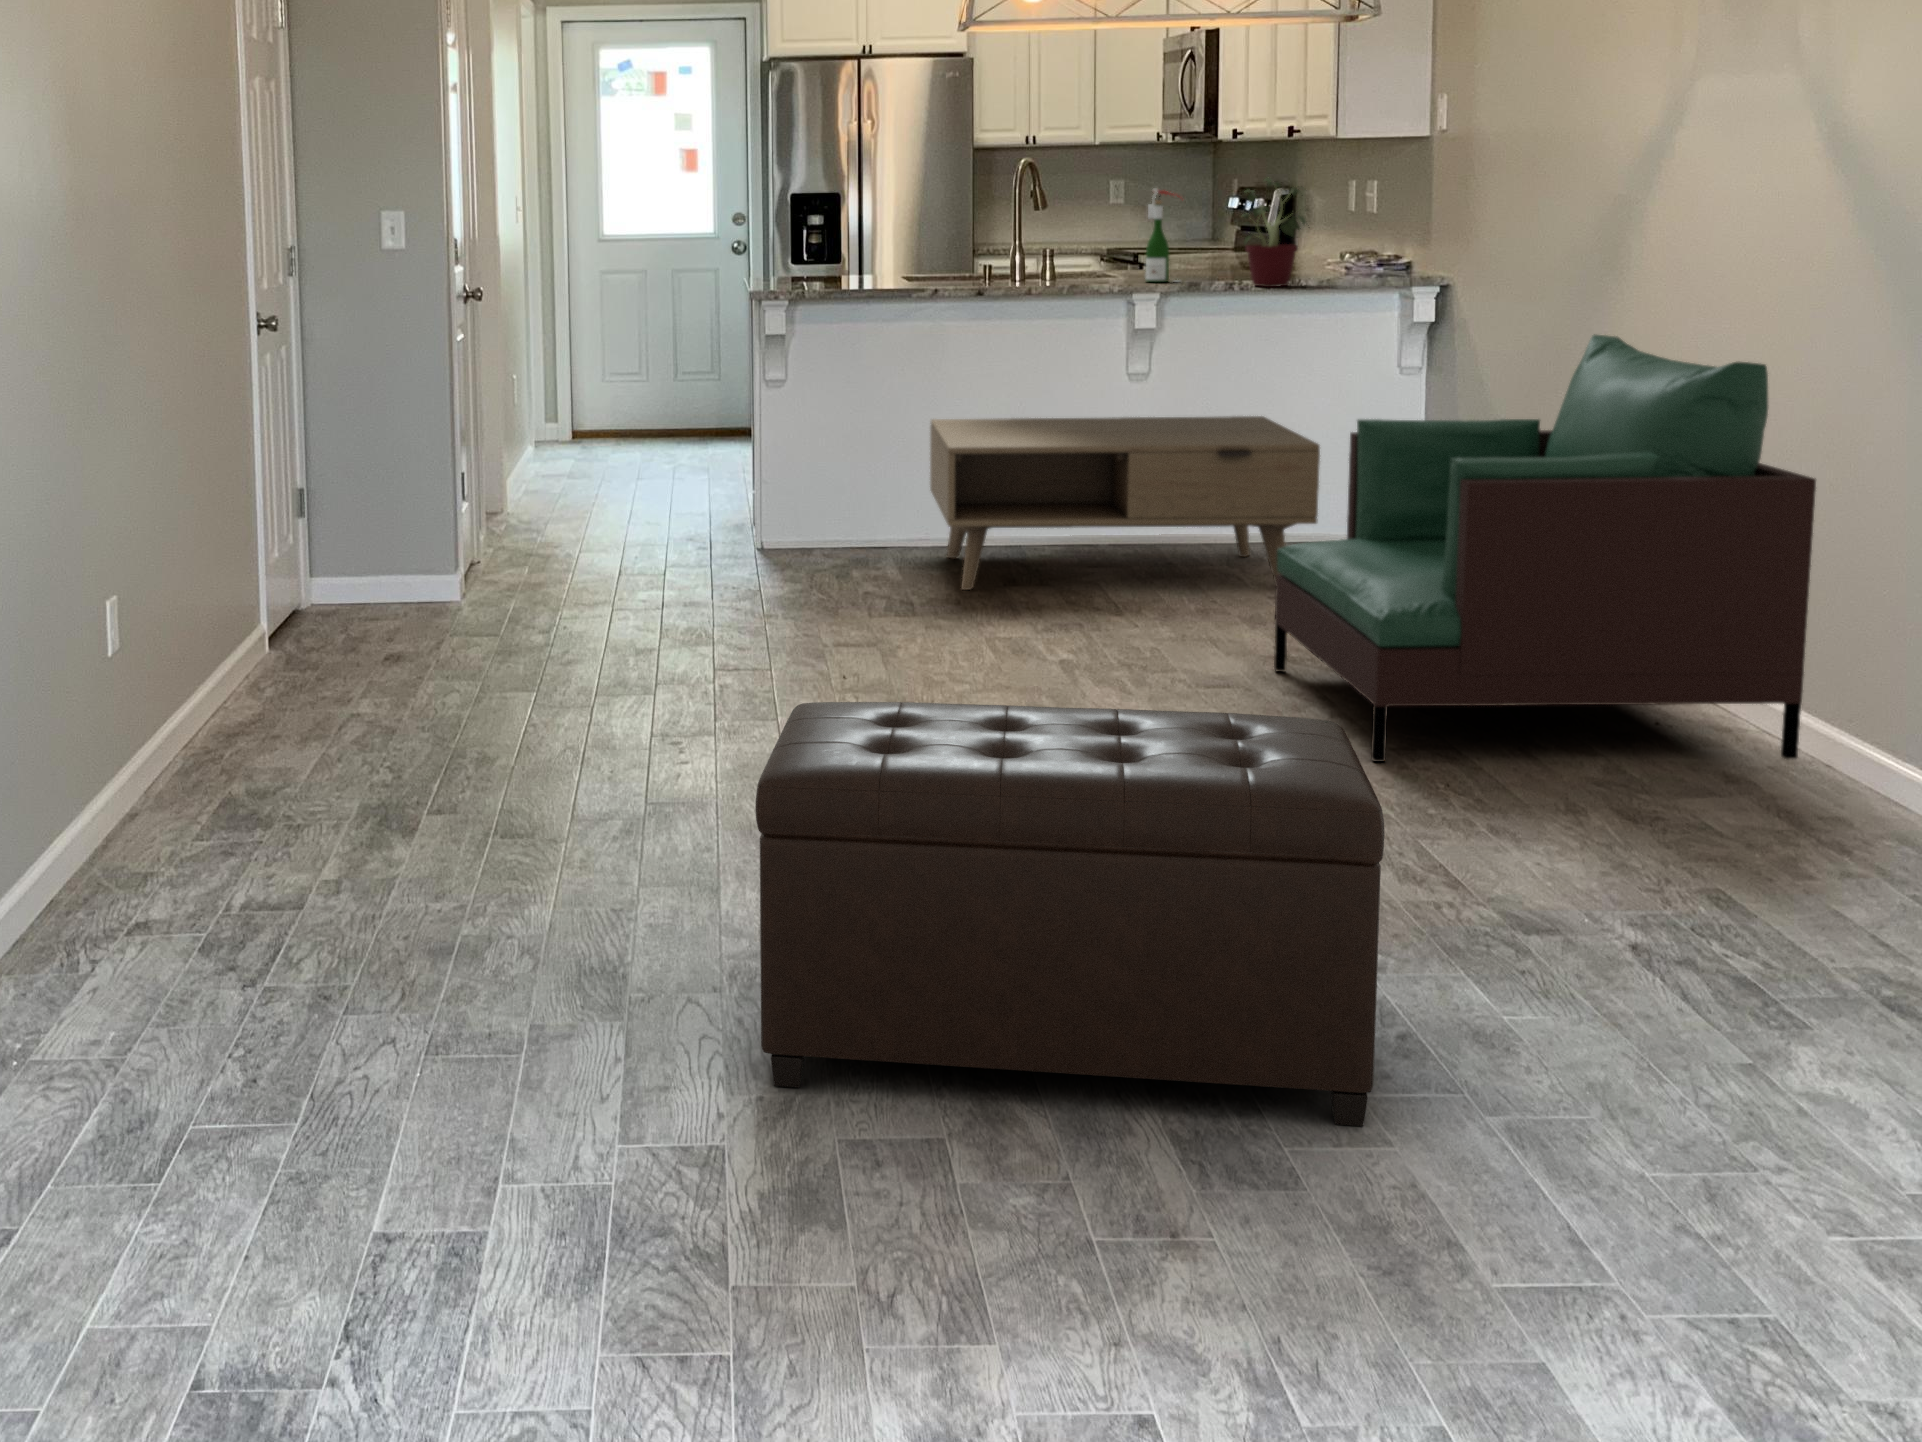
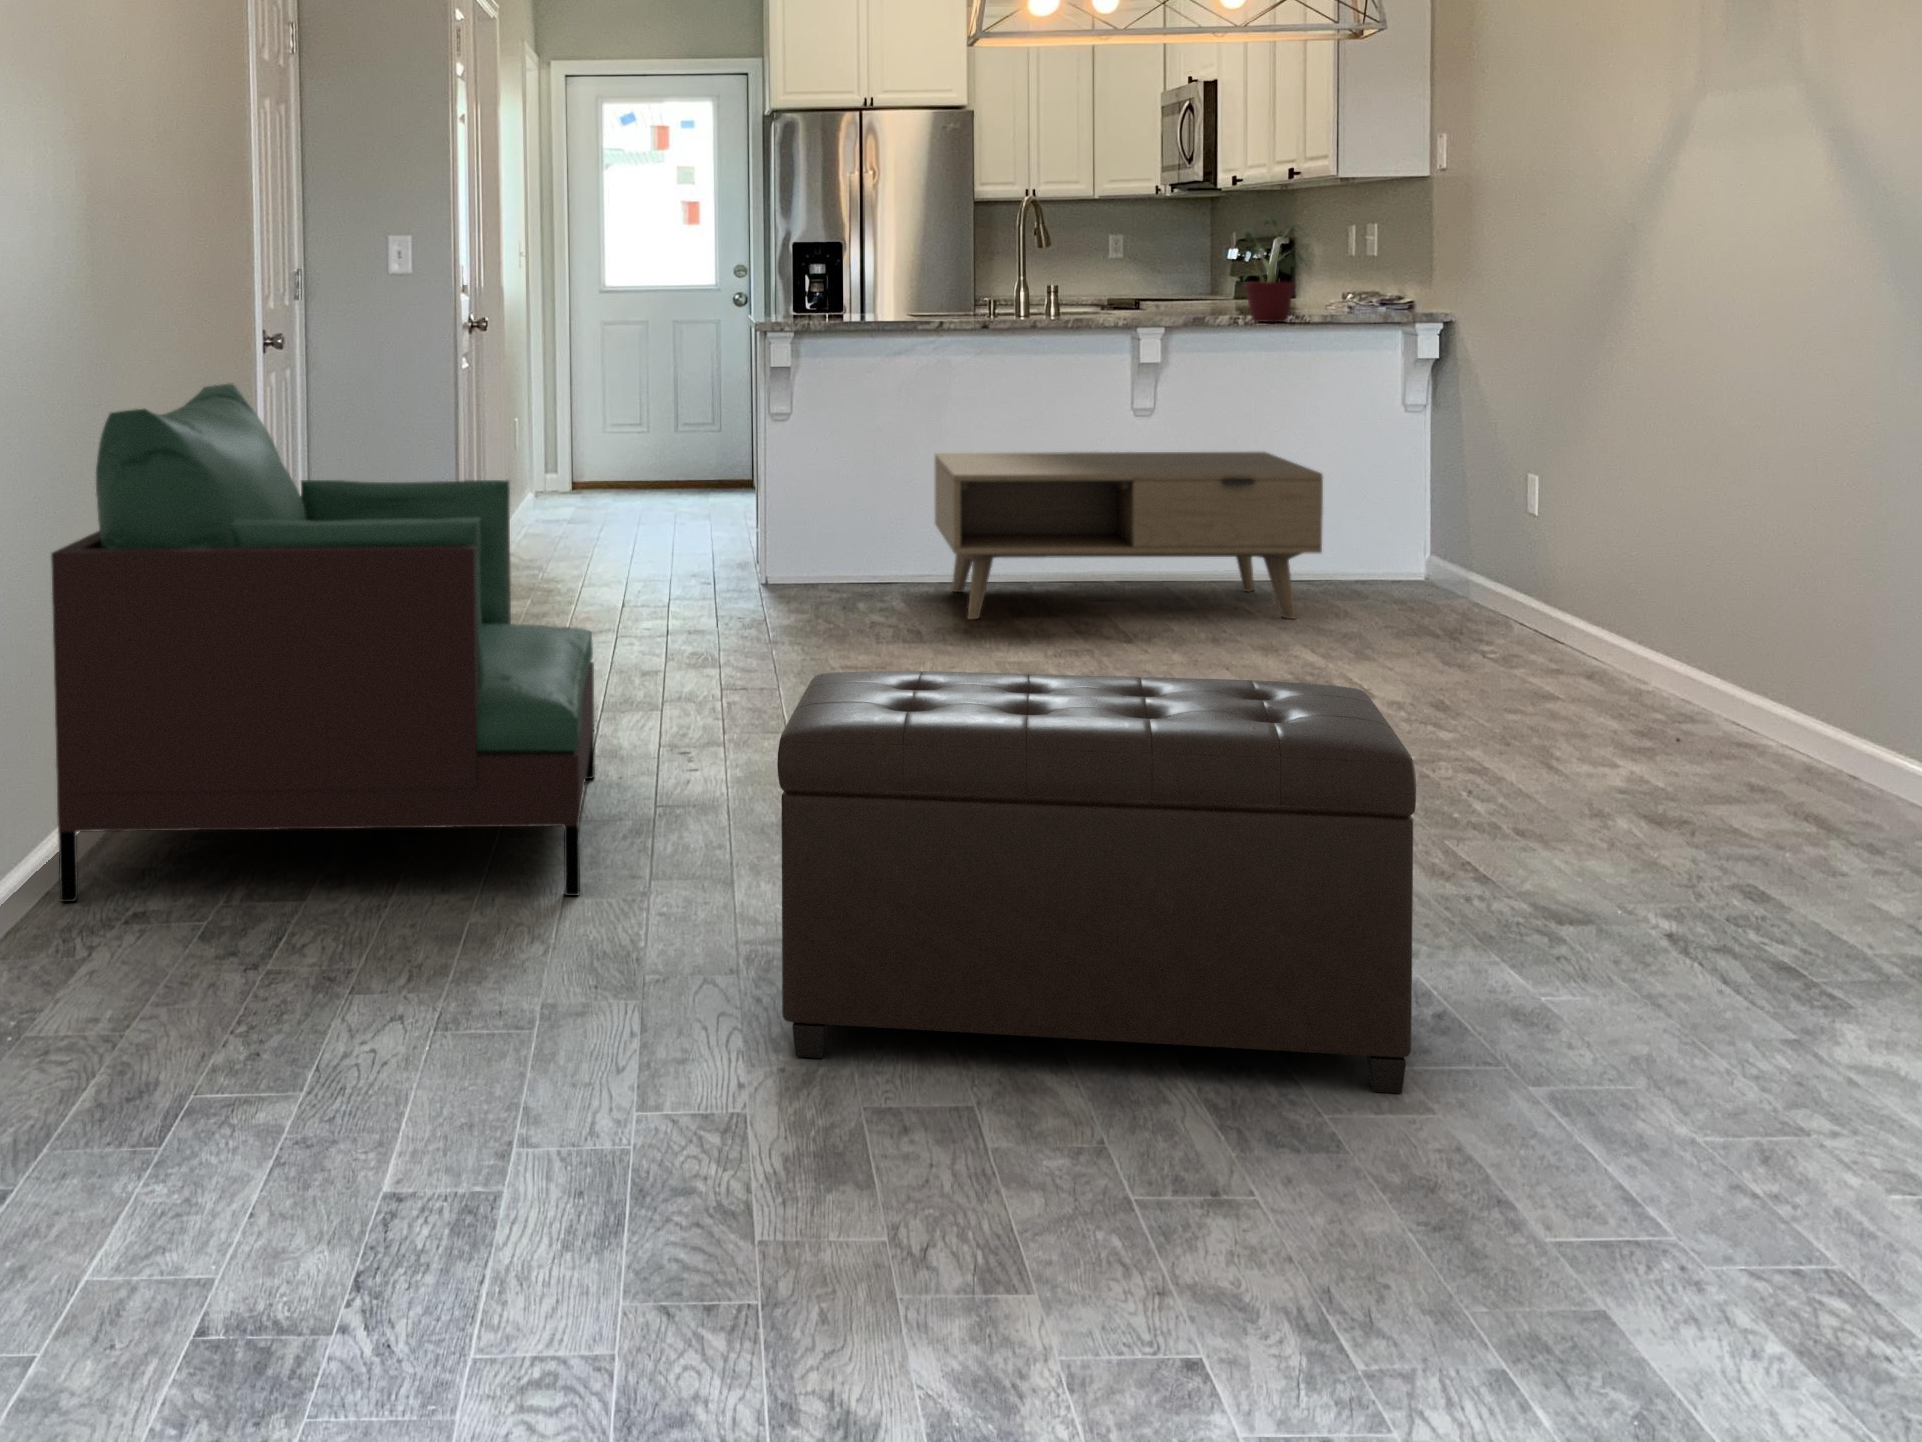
wine bottle: present [1145,188,1181,282] -> none [1145,228,1182,321]
armchair: present [1274,335,1816,762] -> present [51,384,595,902]

